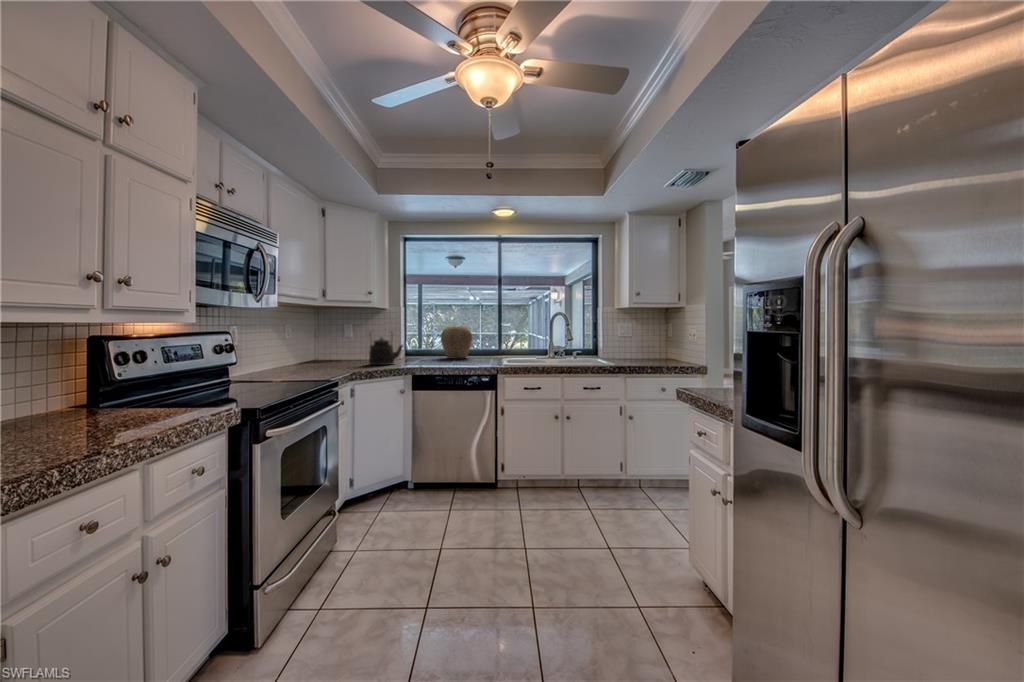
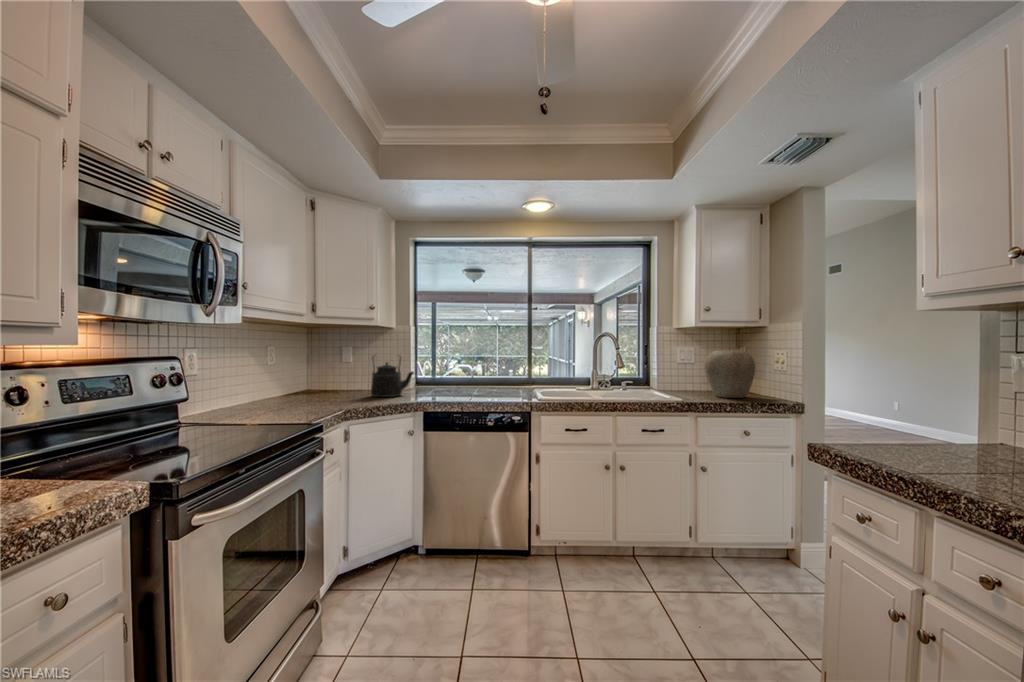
vase: present [441,326,472,358] -> present [704,350,755,398]

